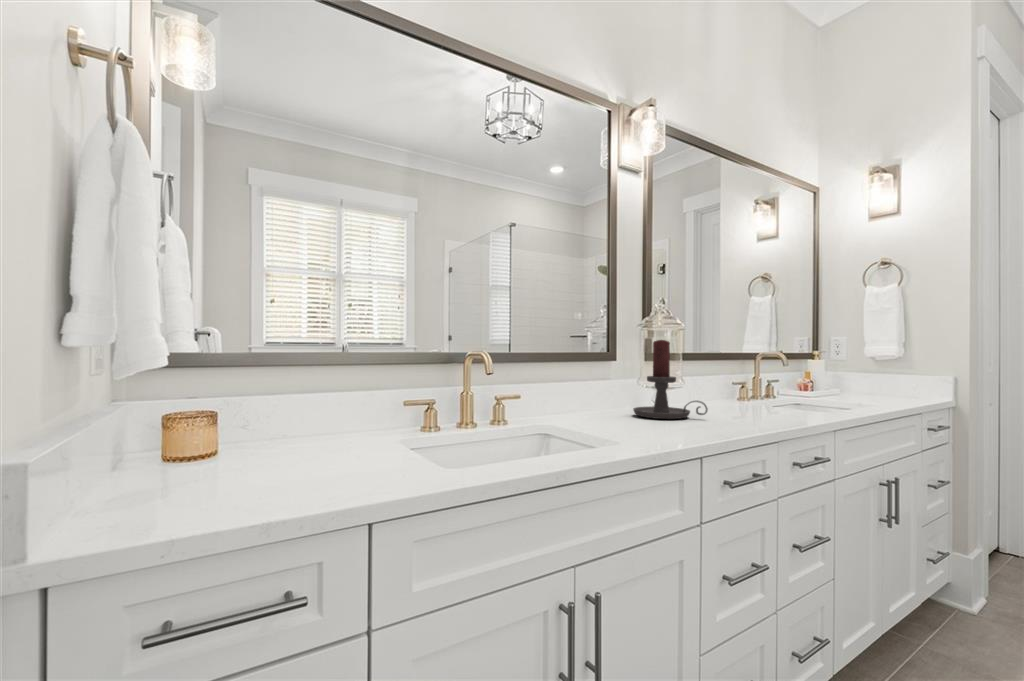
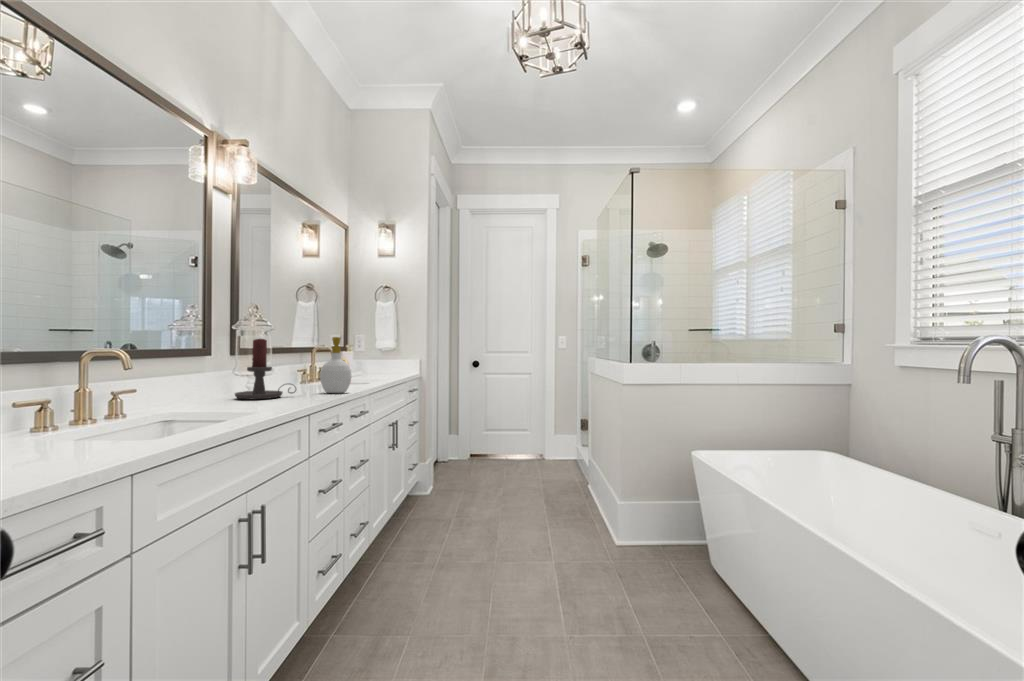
soap bottle: none [745,336,793,422] -> present [320,337,351,393]

